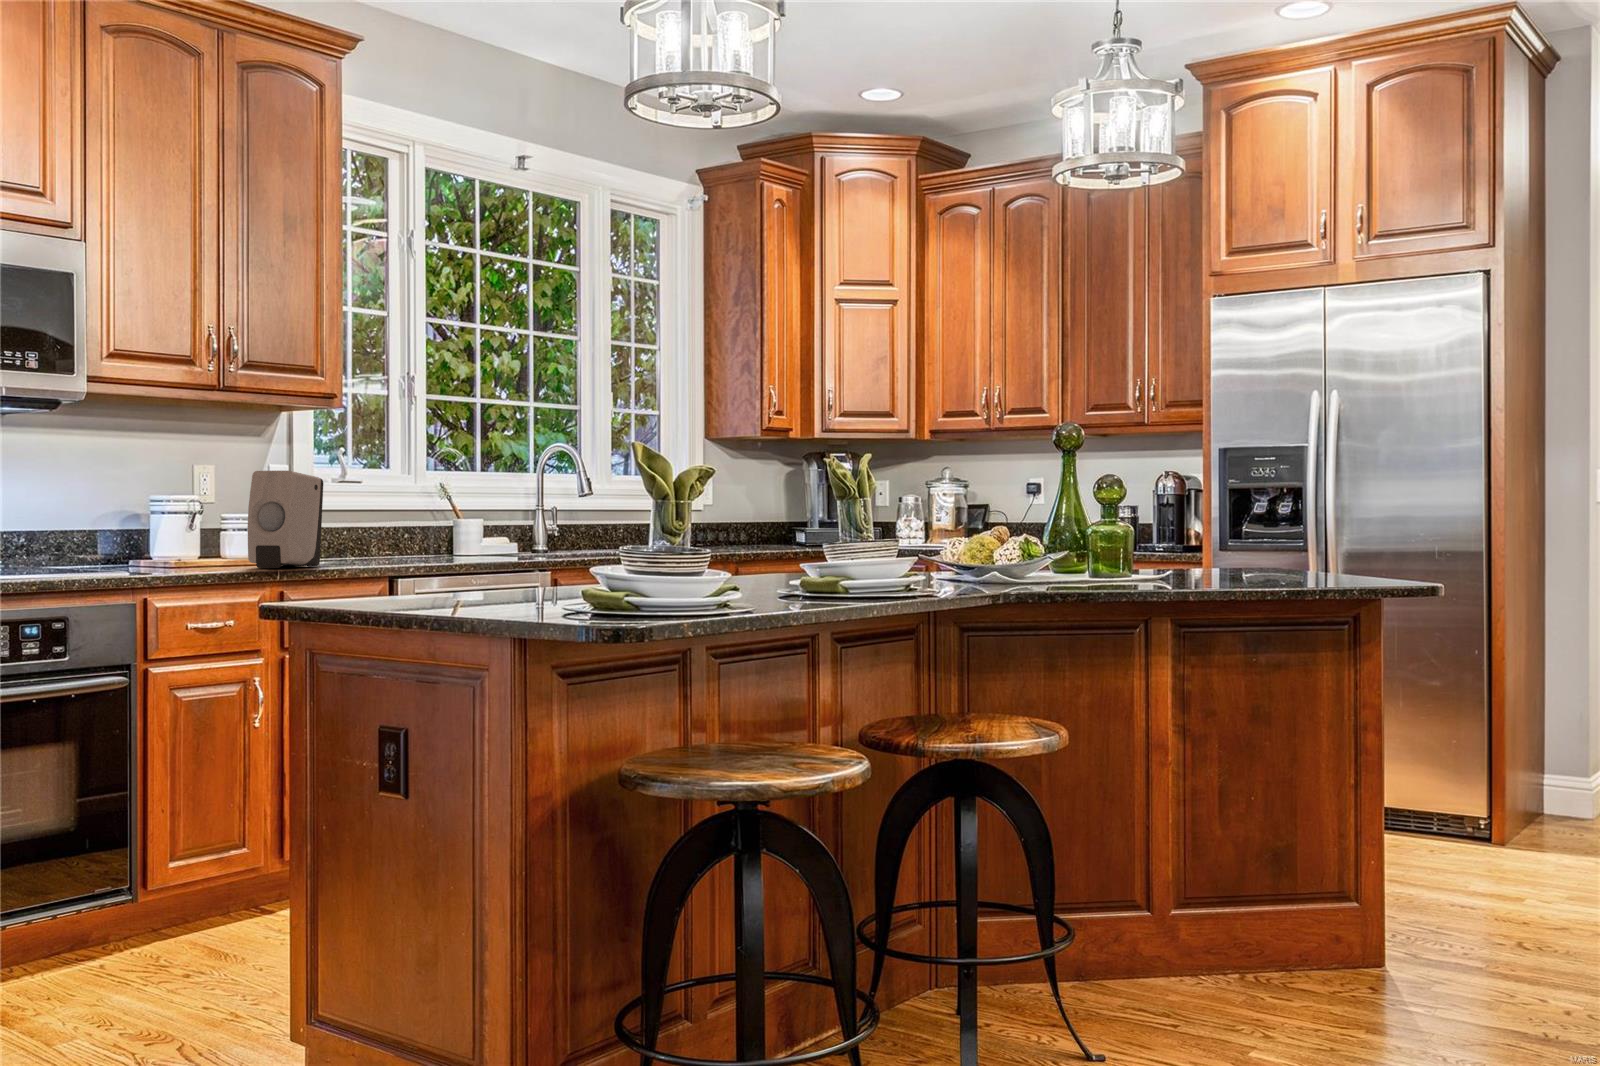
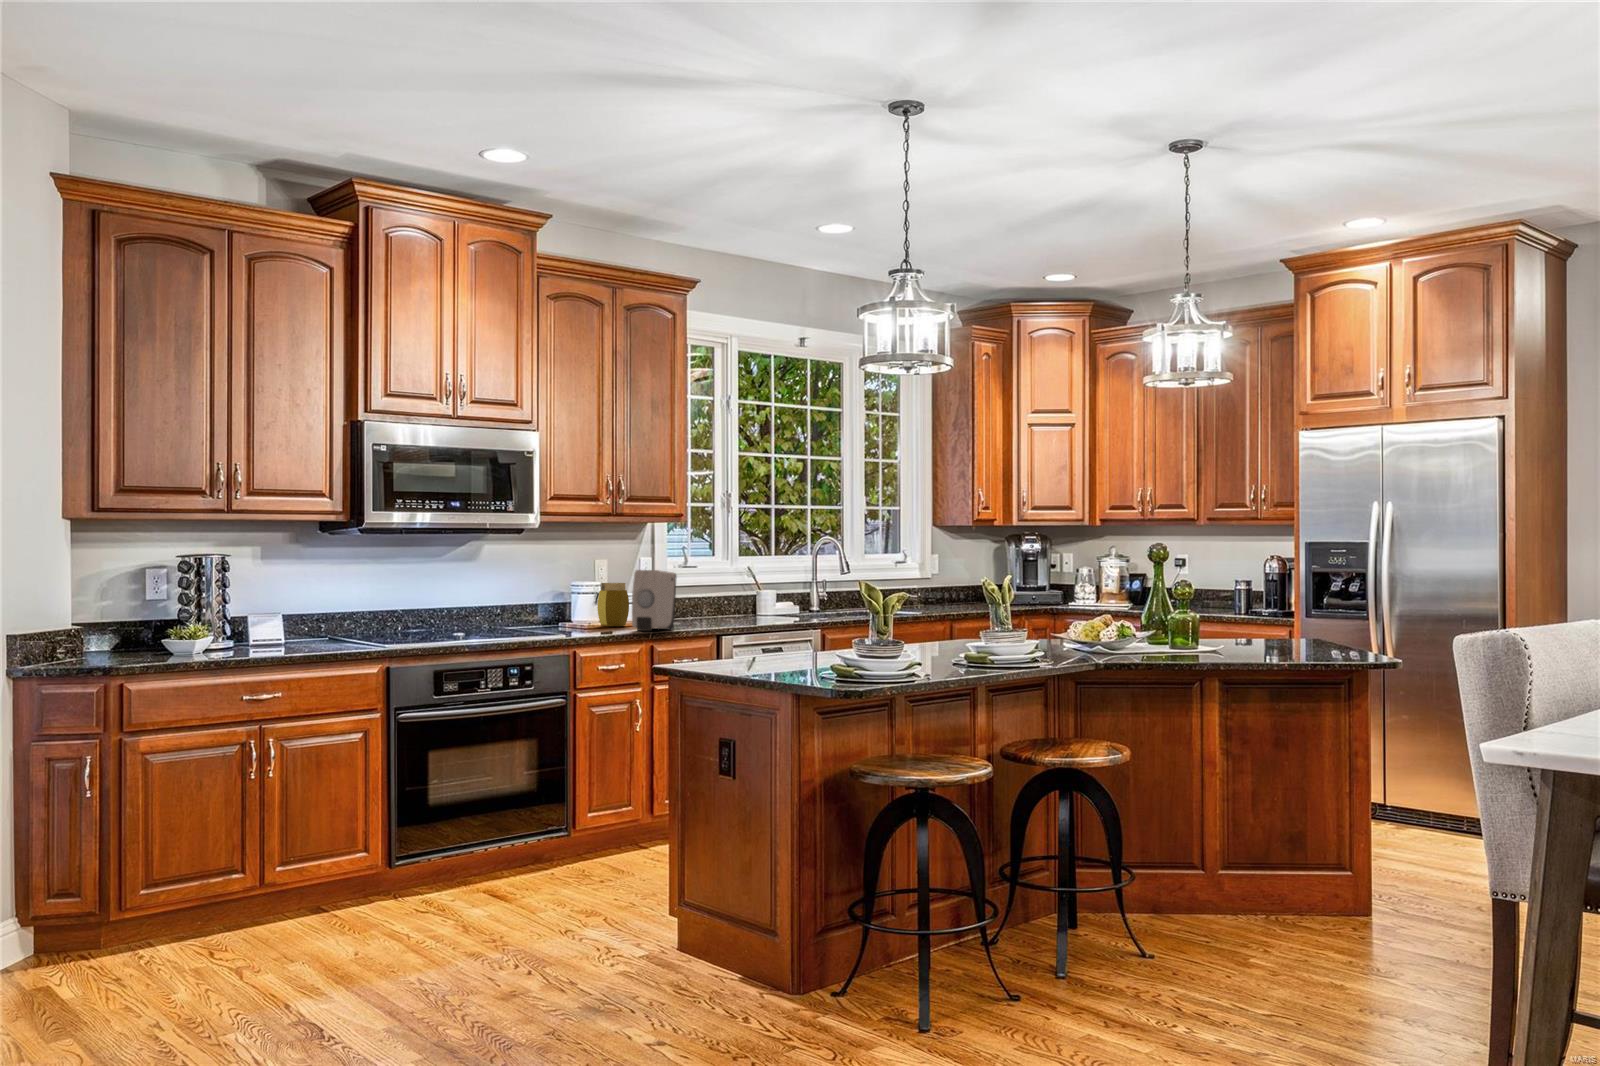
jar: none [193,495,246,563] -> present [598,583,629,626]

